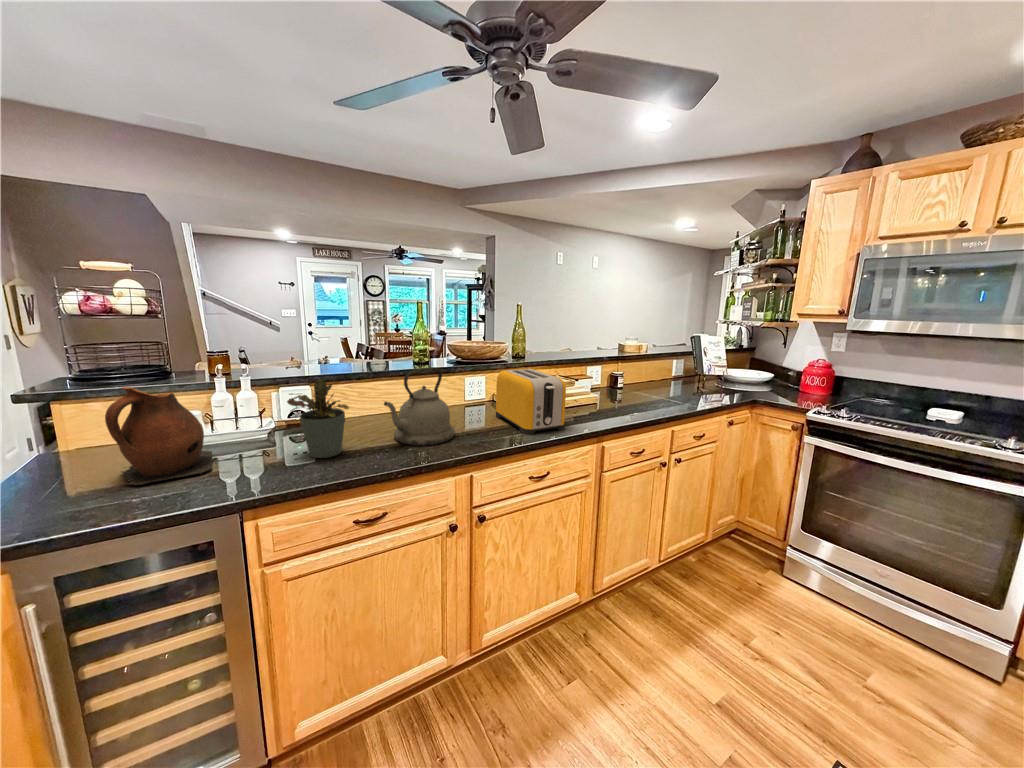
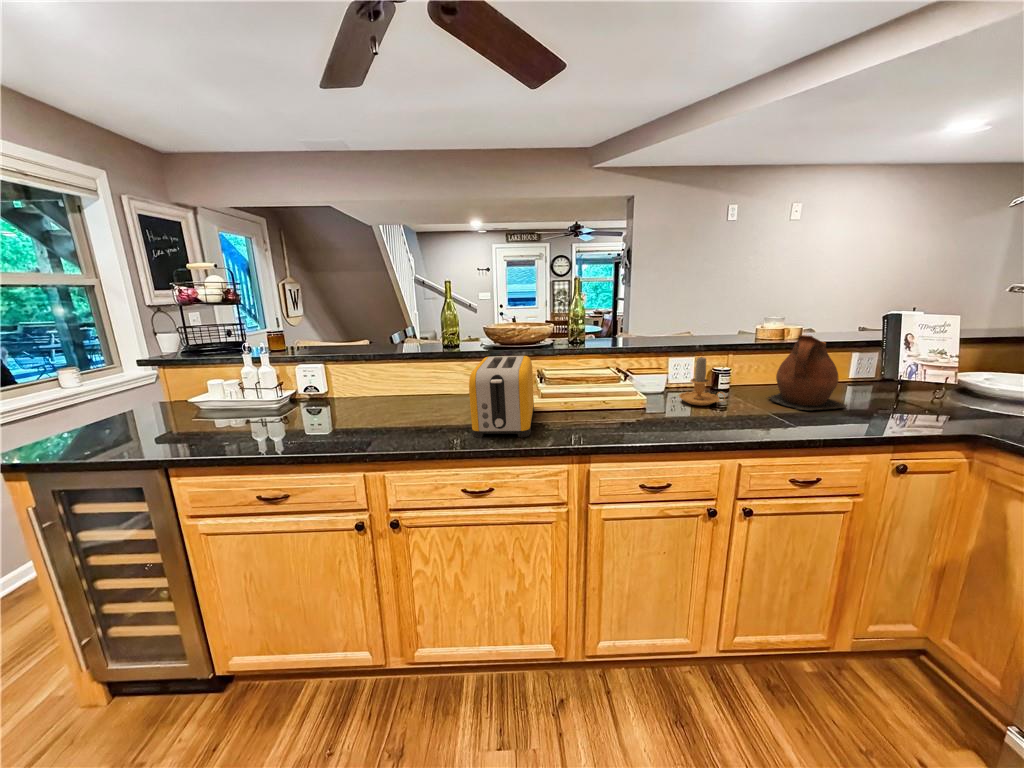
candle: none [611,366,644,400] -> present [679,357,725,405]
kettle: present [384,367,455,446] -> none [318,351,413,433]
potted plant: present [287,379,349,458] -> none [234,360,301,432]
ceramic pitcher: present [105,387,212,485] -> present [768,335,846,410]

